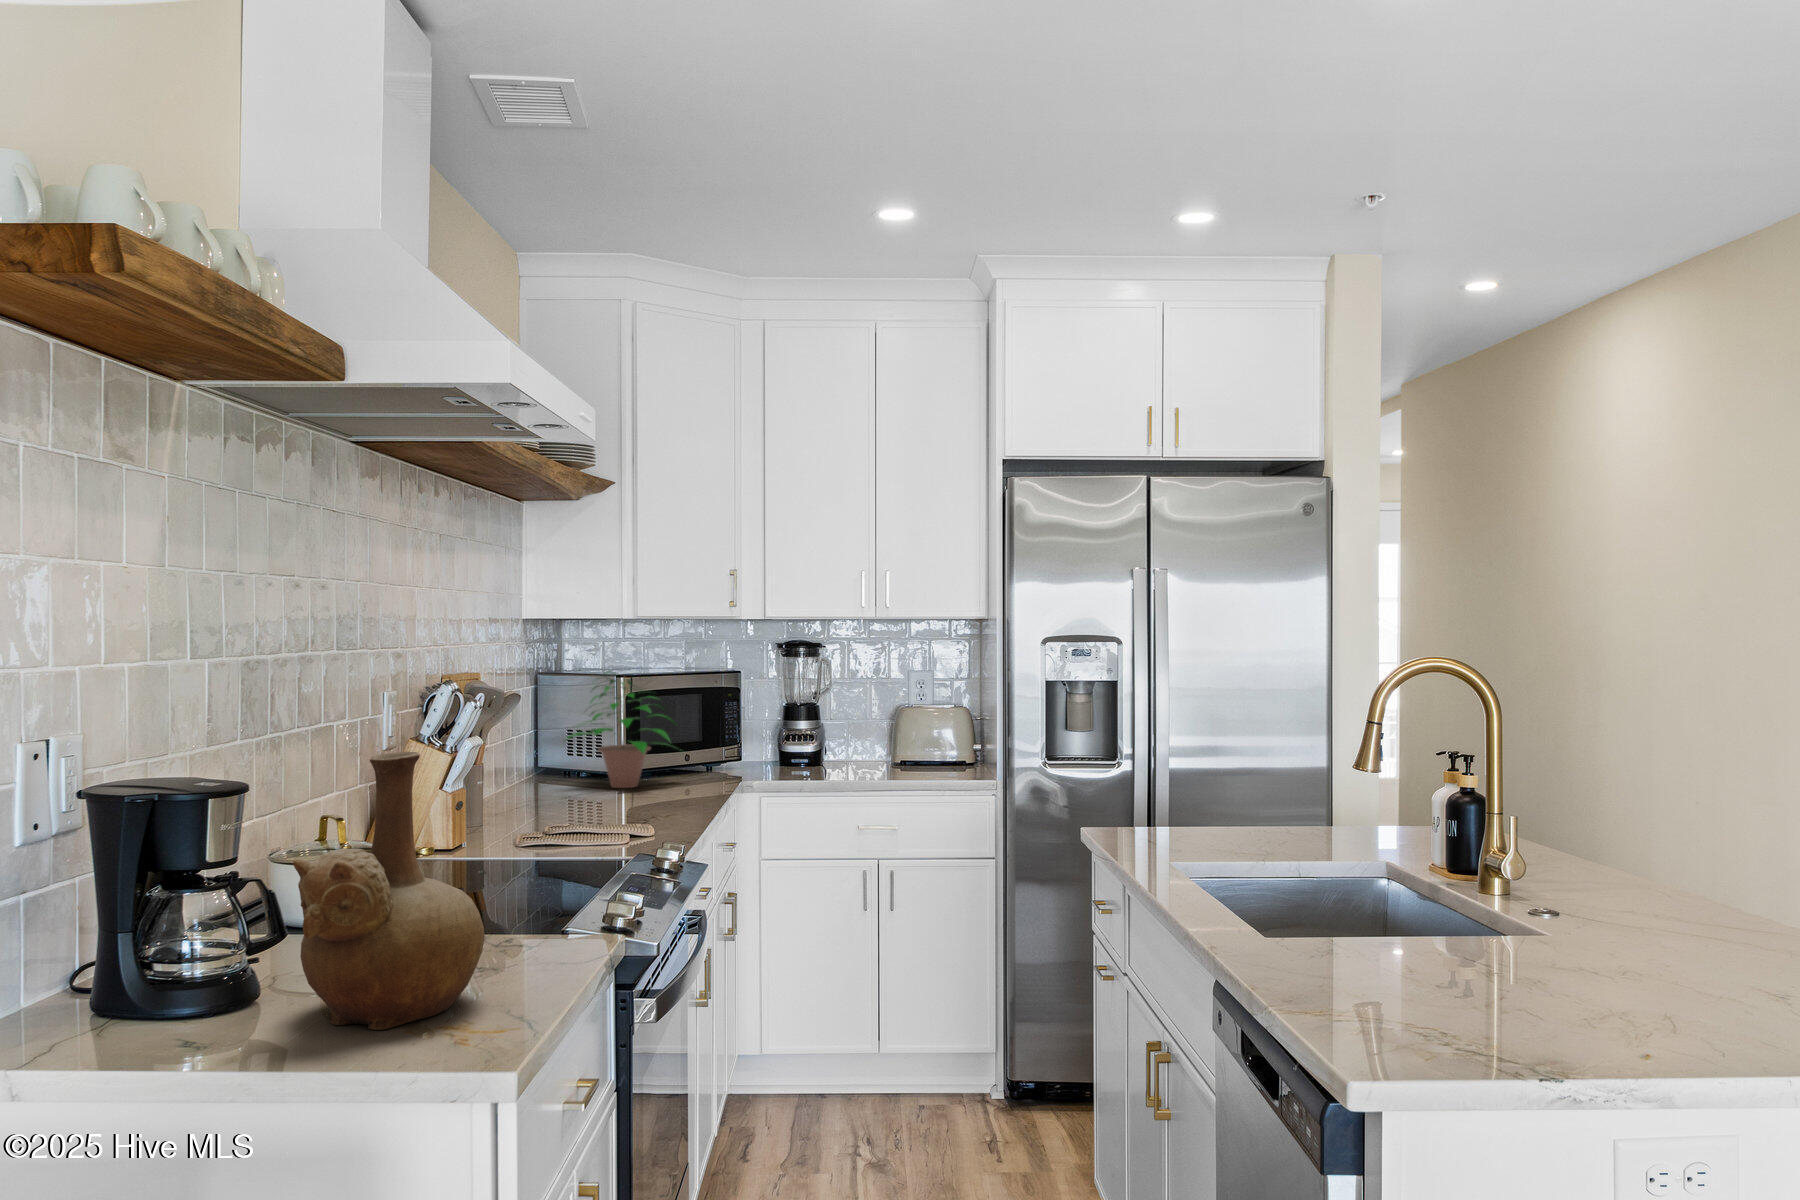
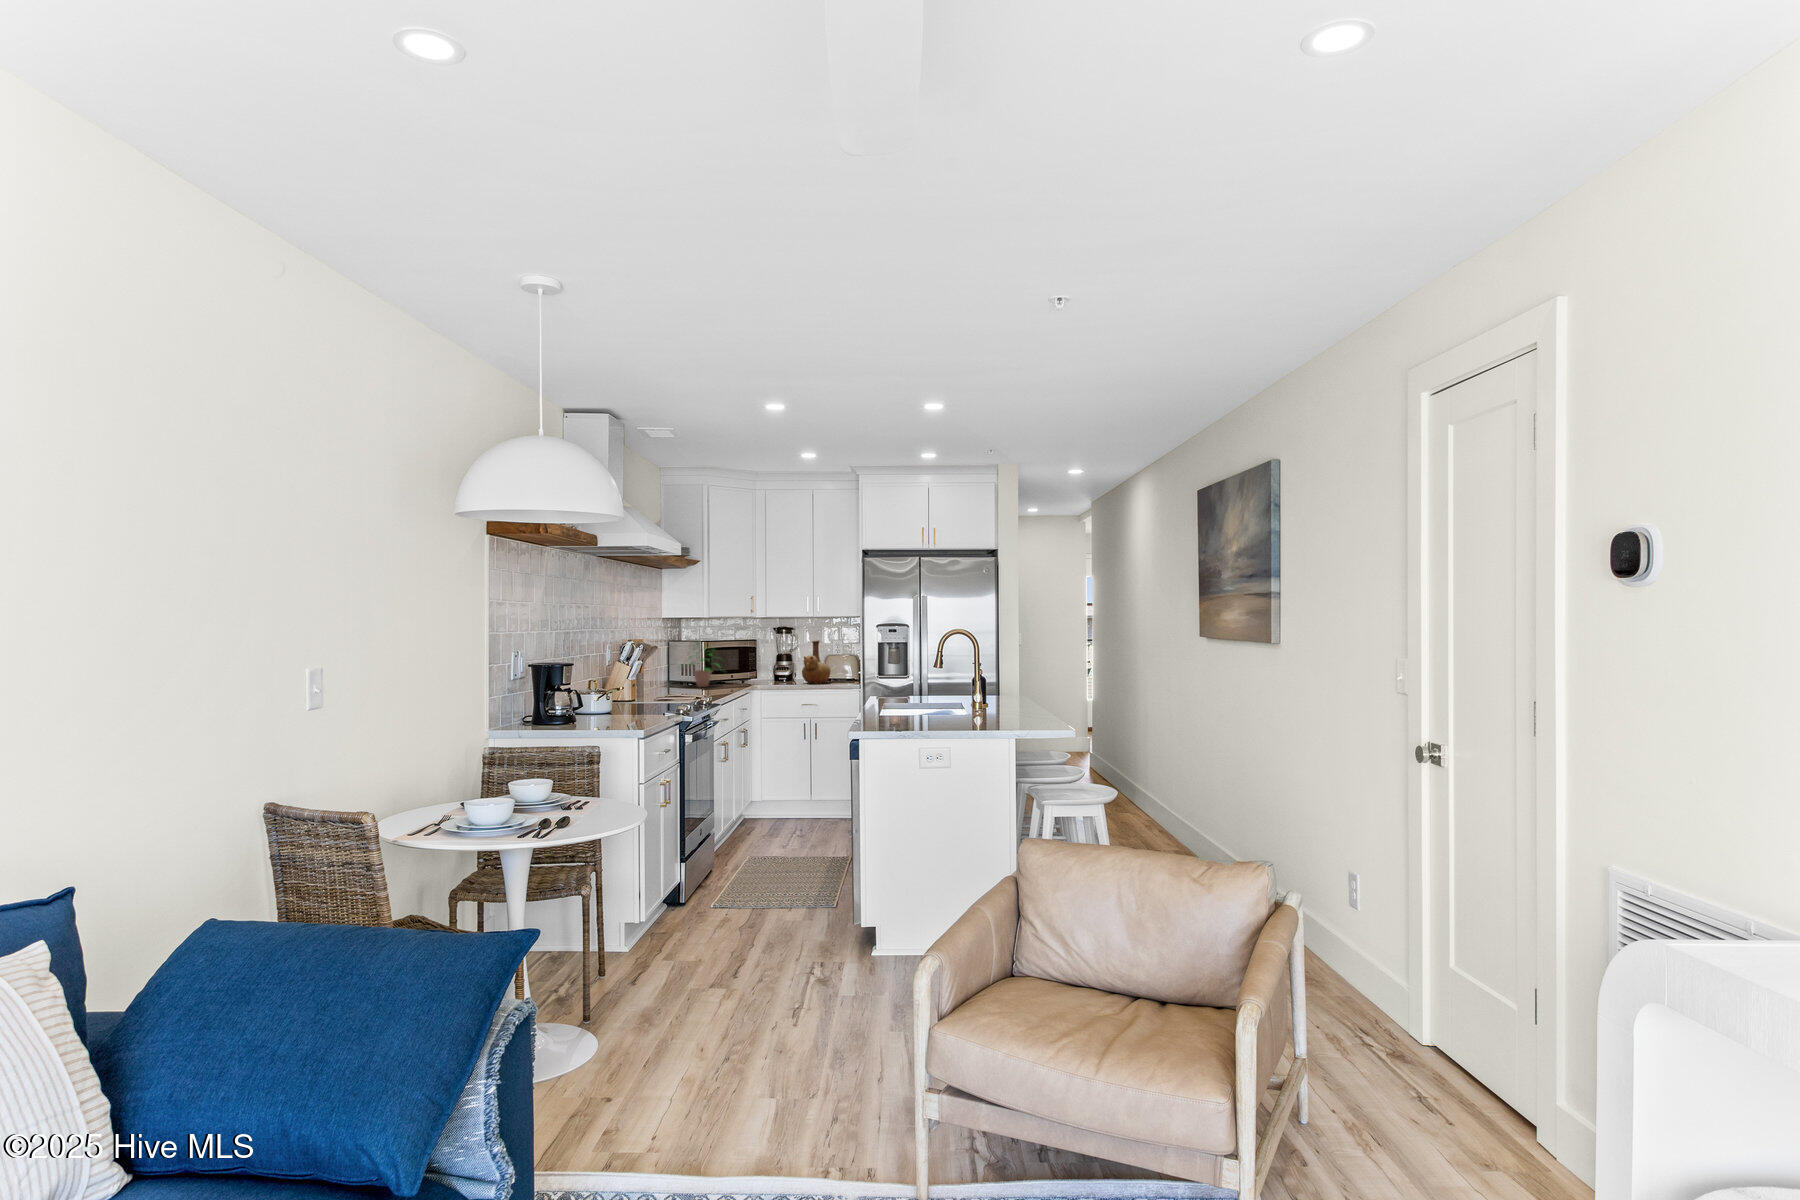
vase: present [293,752,485,1030] -> present [802,640,830,684]

